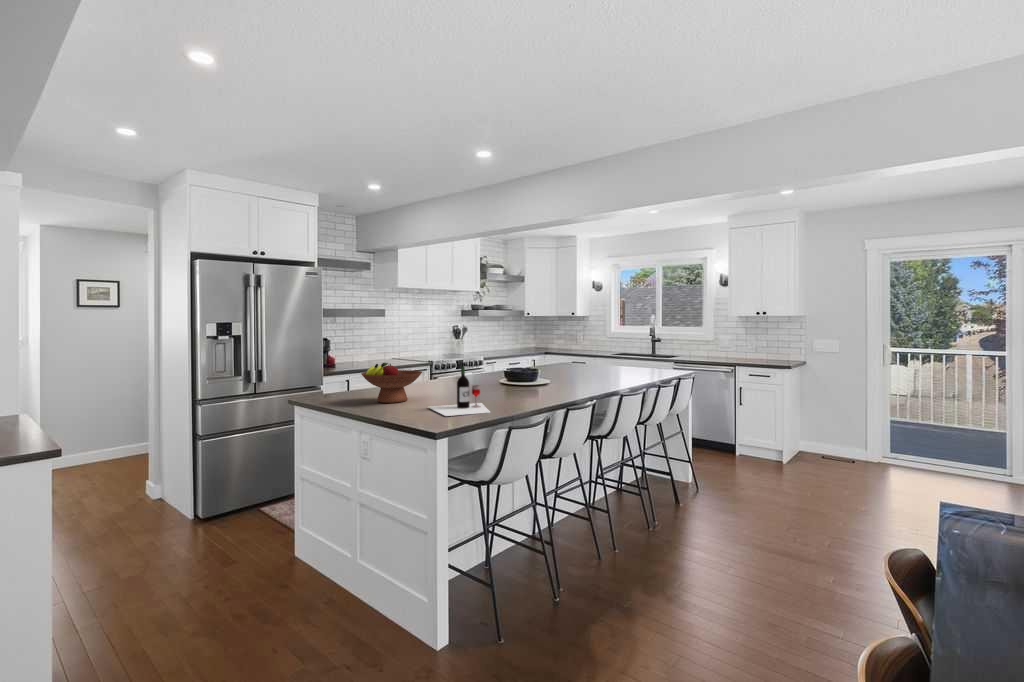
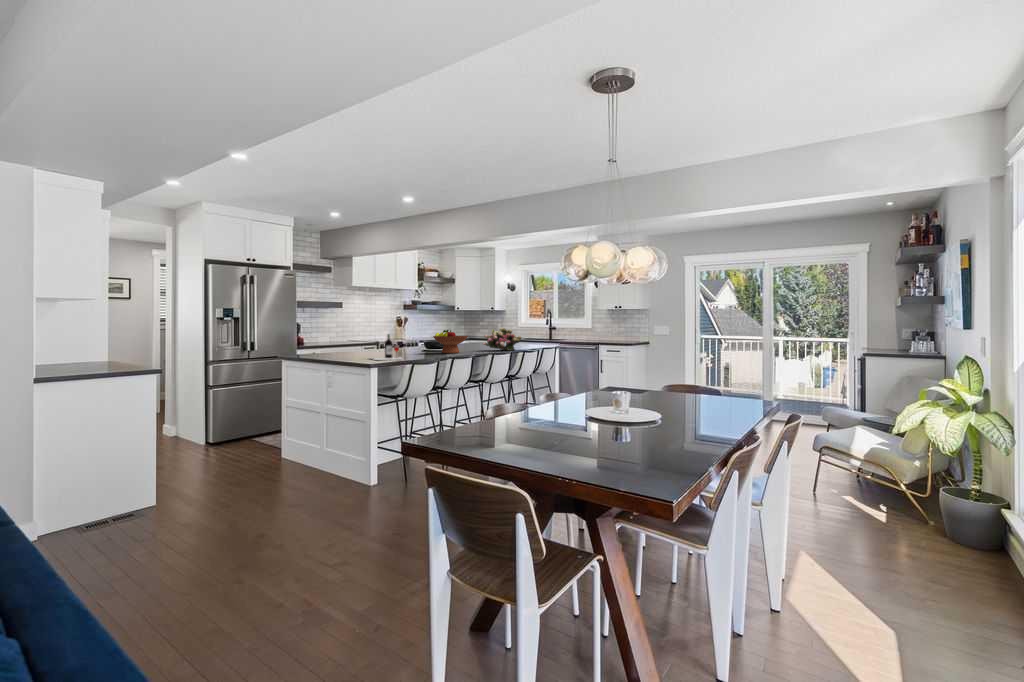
flower arrangement: none [604,348,666,387] -> present [483,328,521,351]
fruit bowl: present [361,363,422,403] -> present [433,330,468,353]

